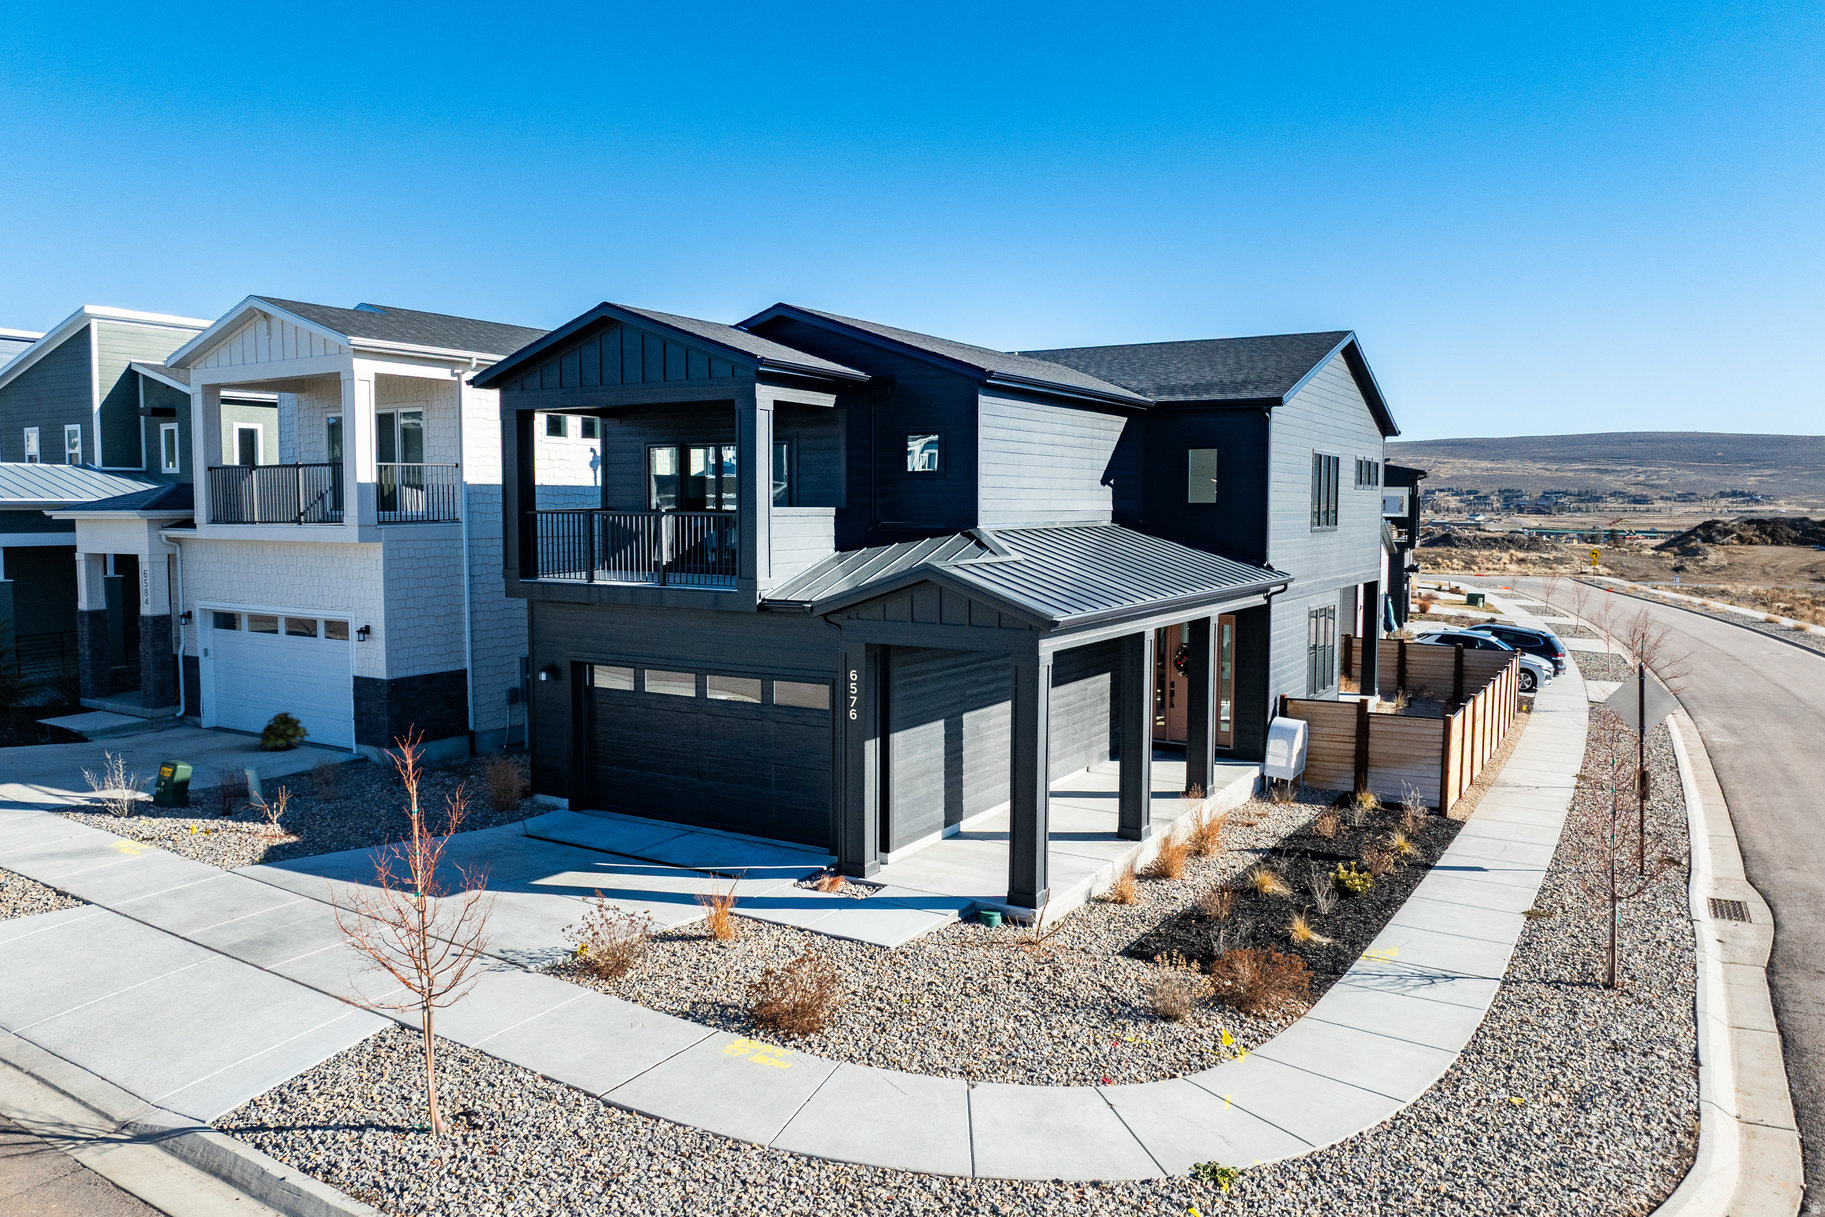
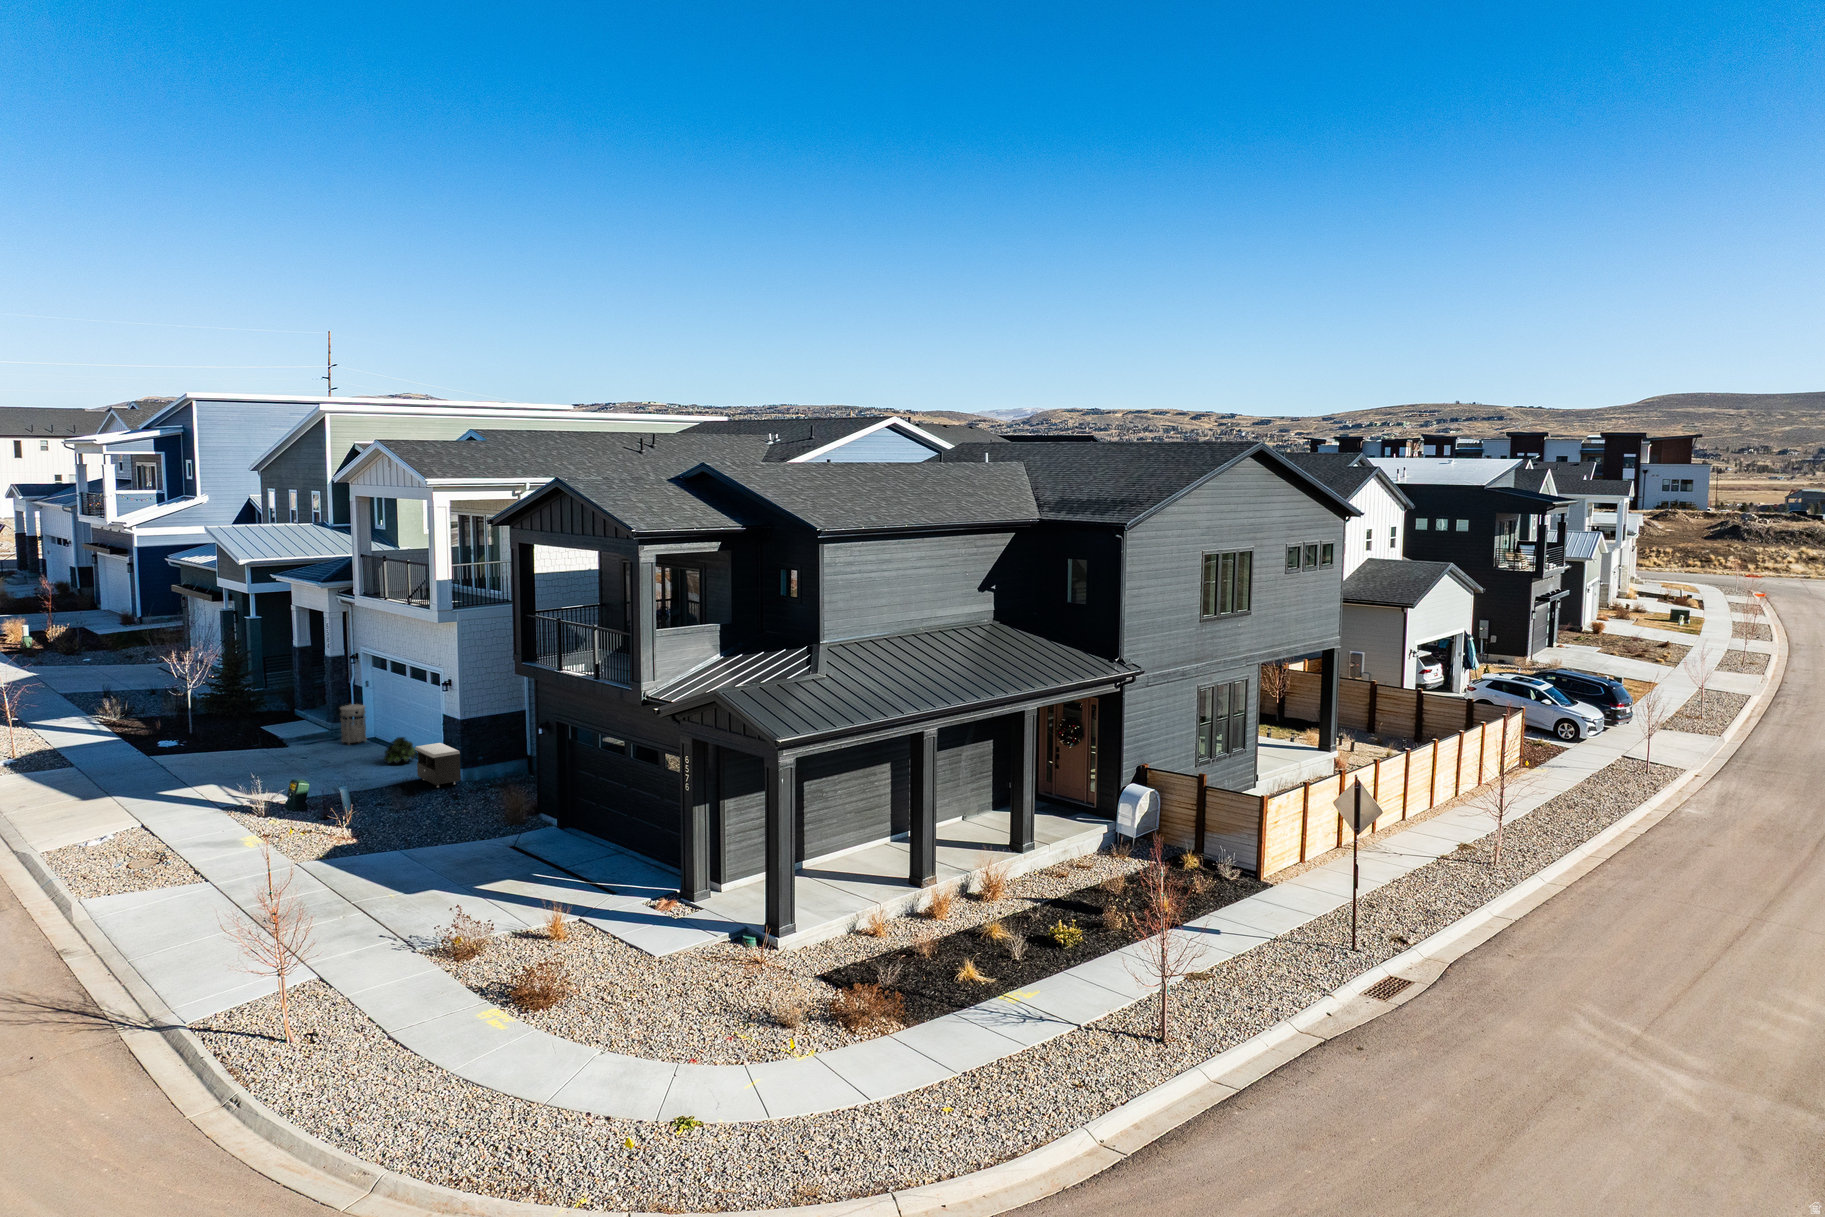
trash can: none [175,676,215,732] -> present [340,704,367,743]
storage bench: none [323,714,394,772] -> present [415,743,461,787]

